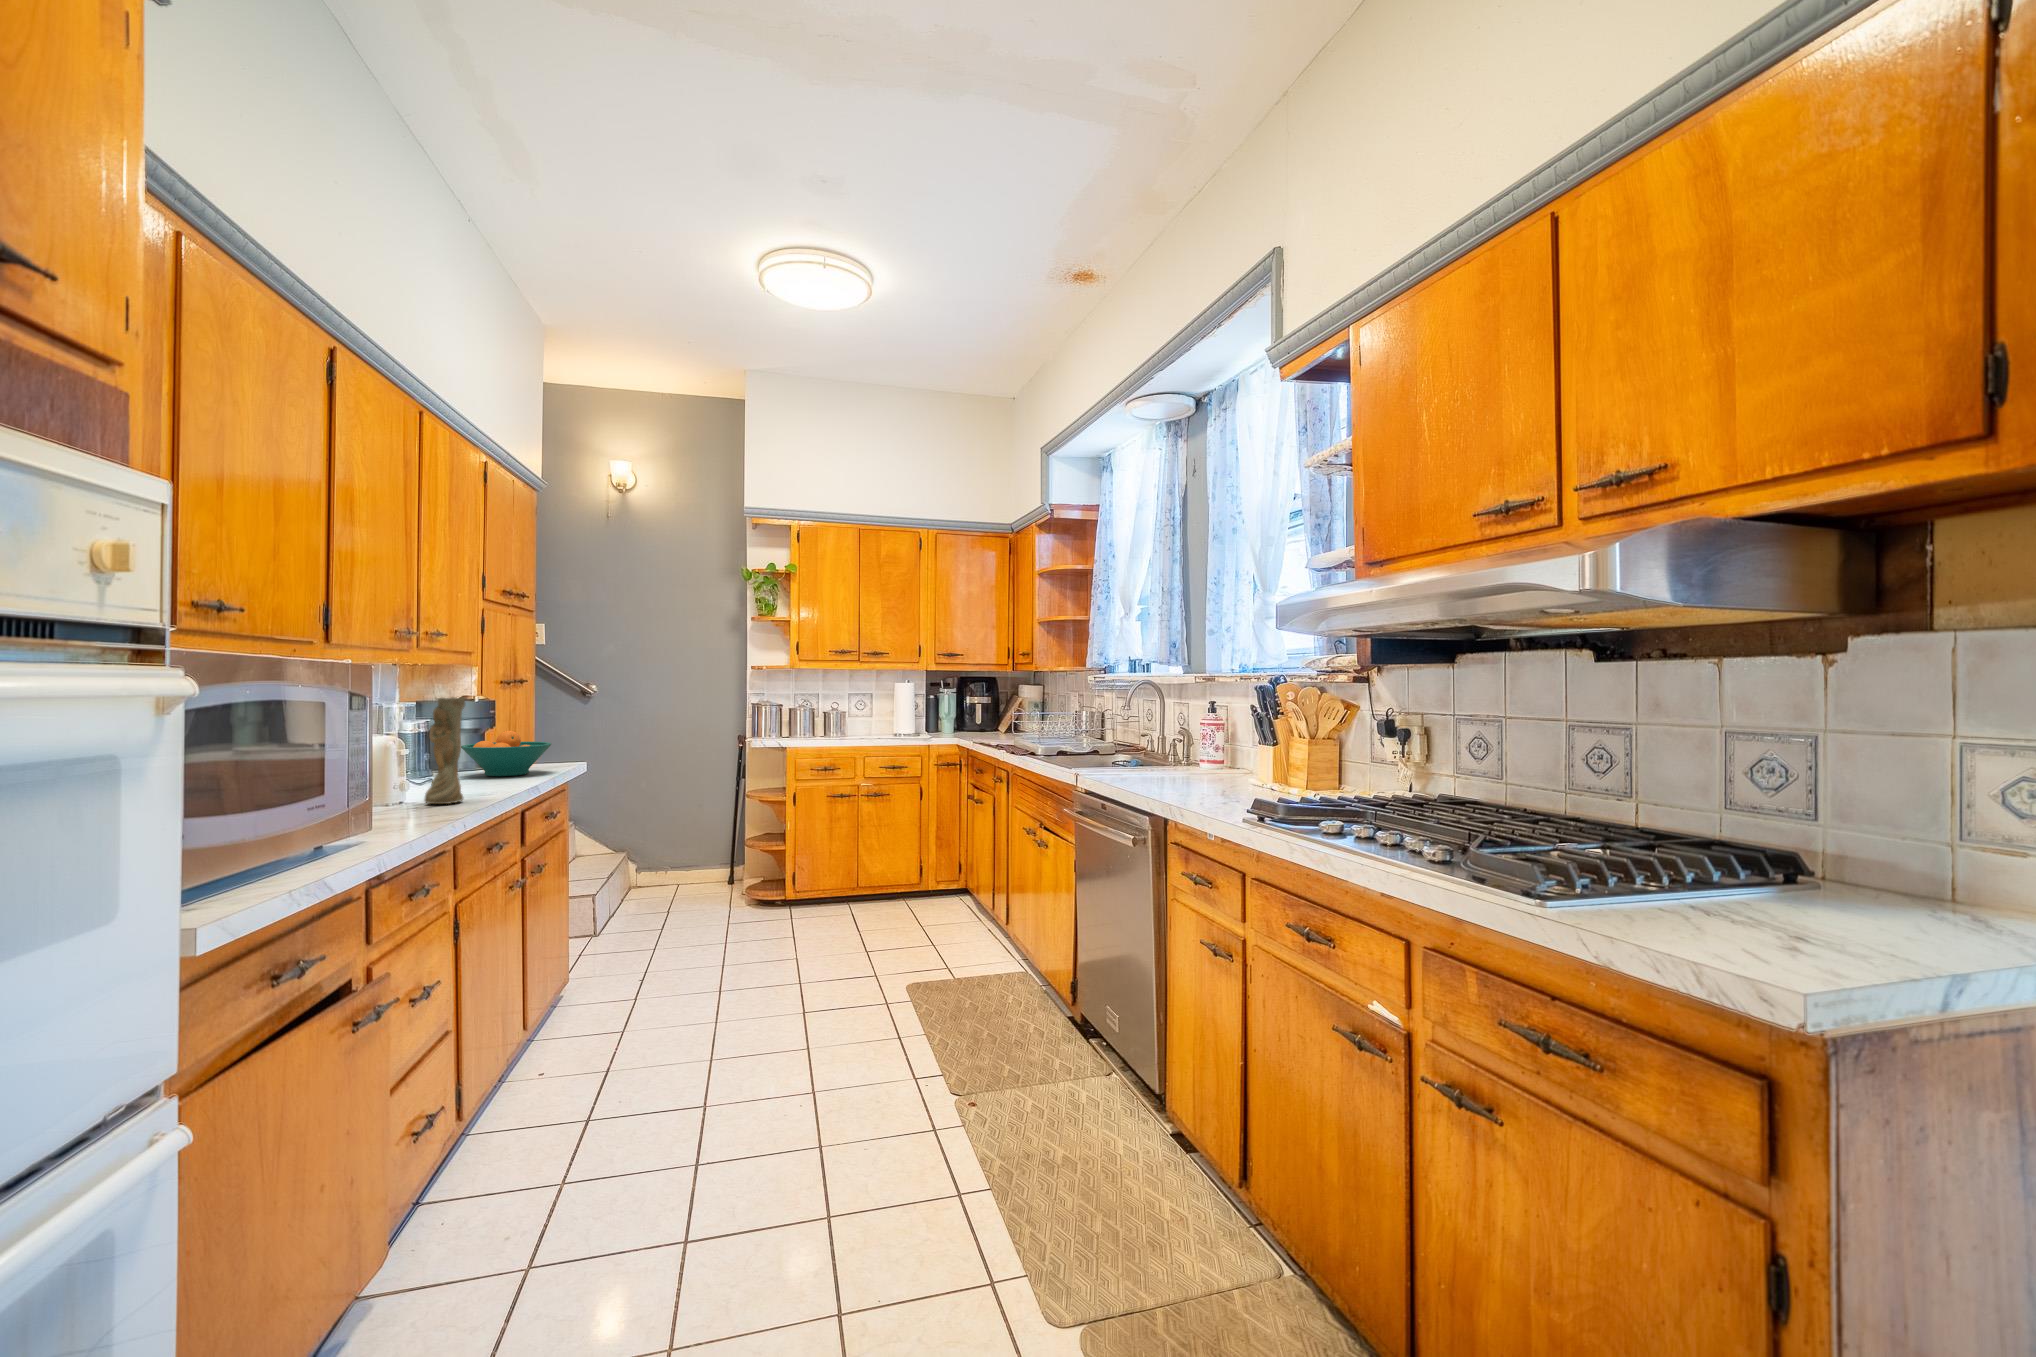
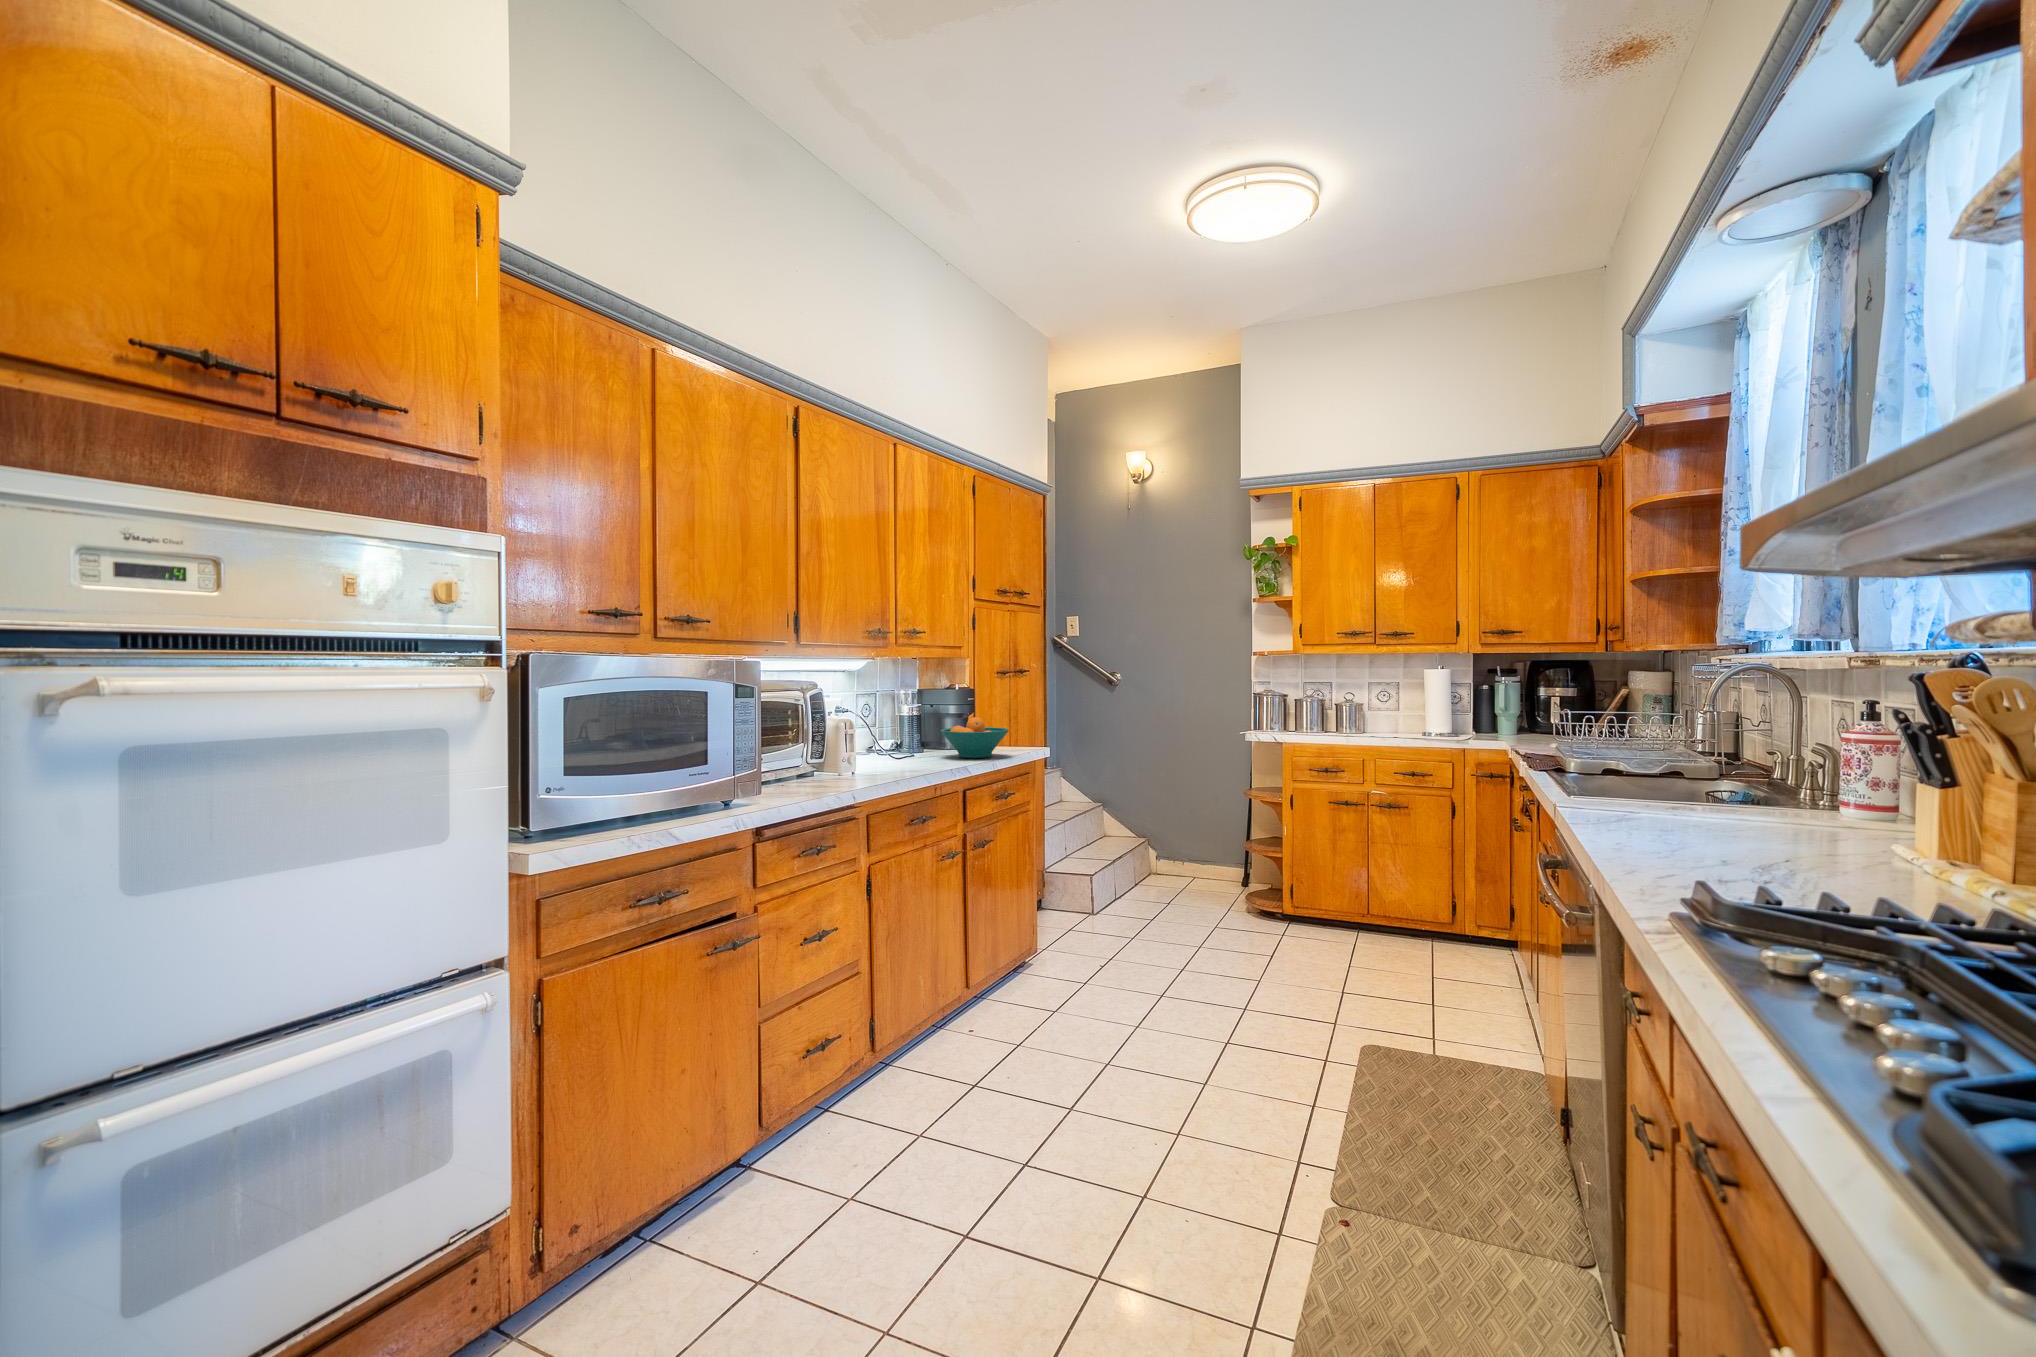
vase: present [425,697,466,804] -> none [871,688,899,779]

